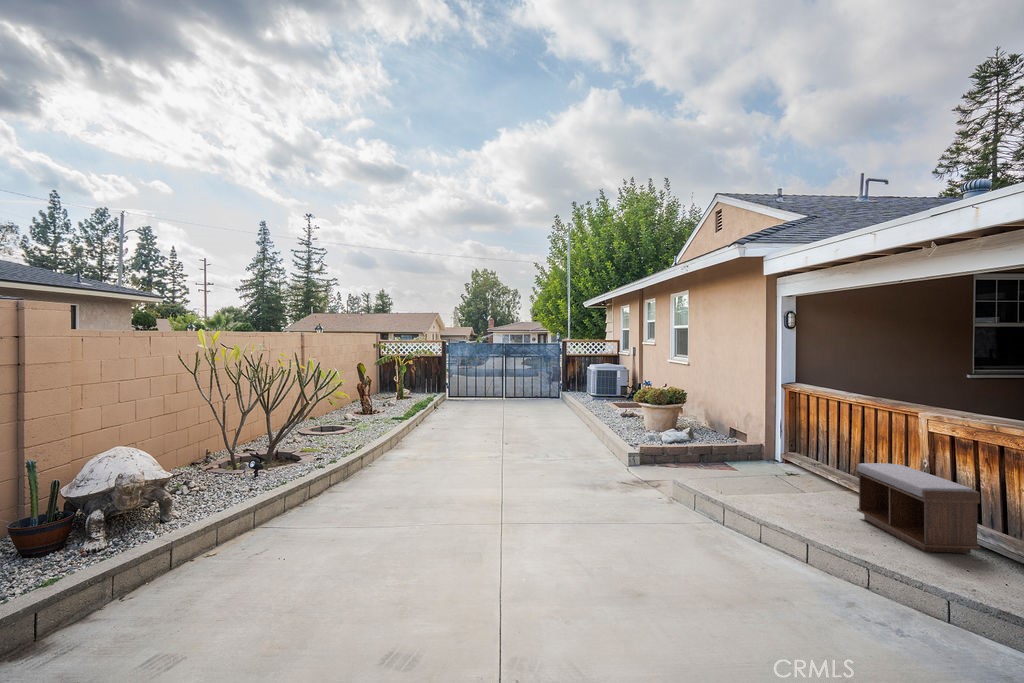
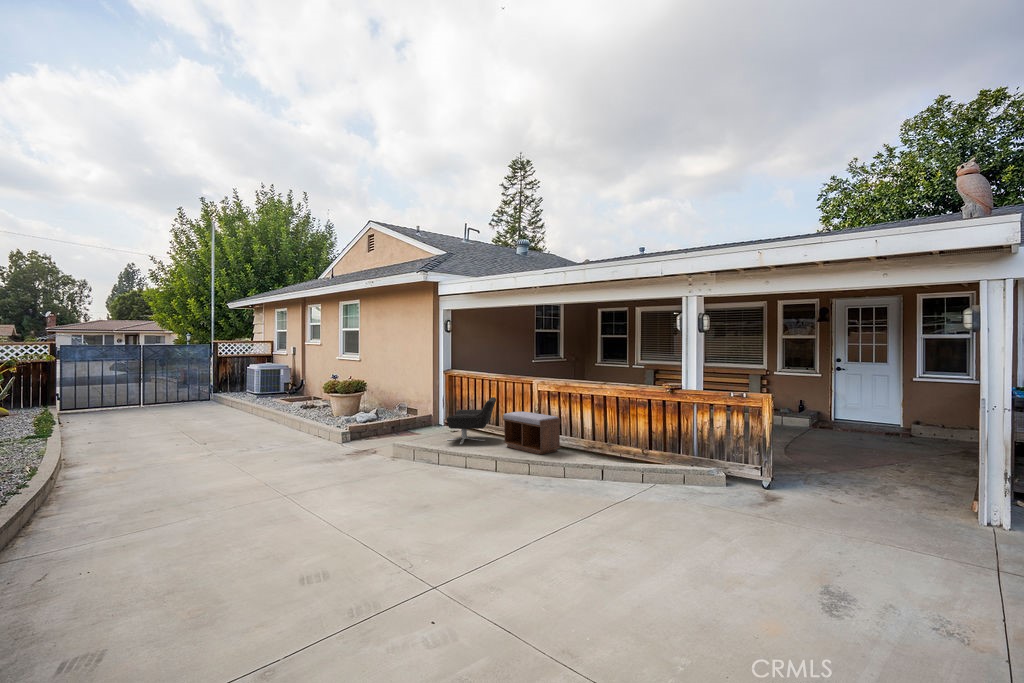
lounge chair: none [762,432,857,499] -> present [447,397,496,444]

